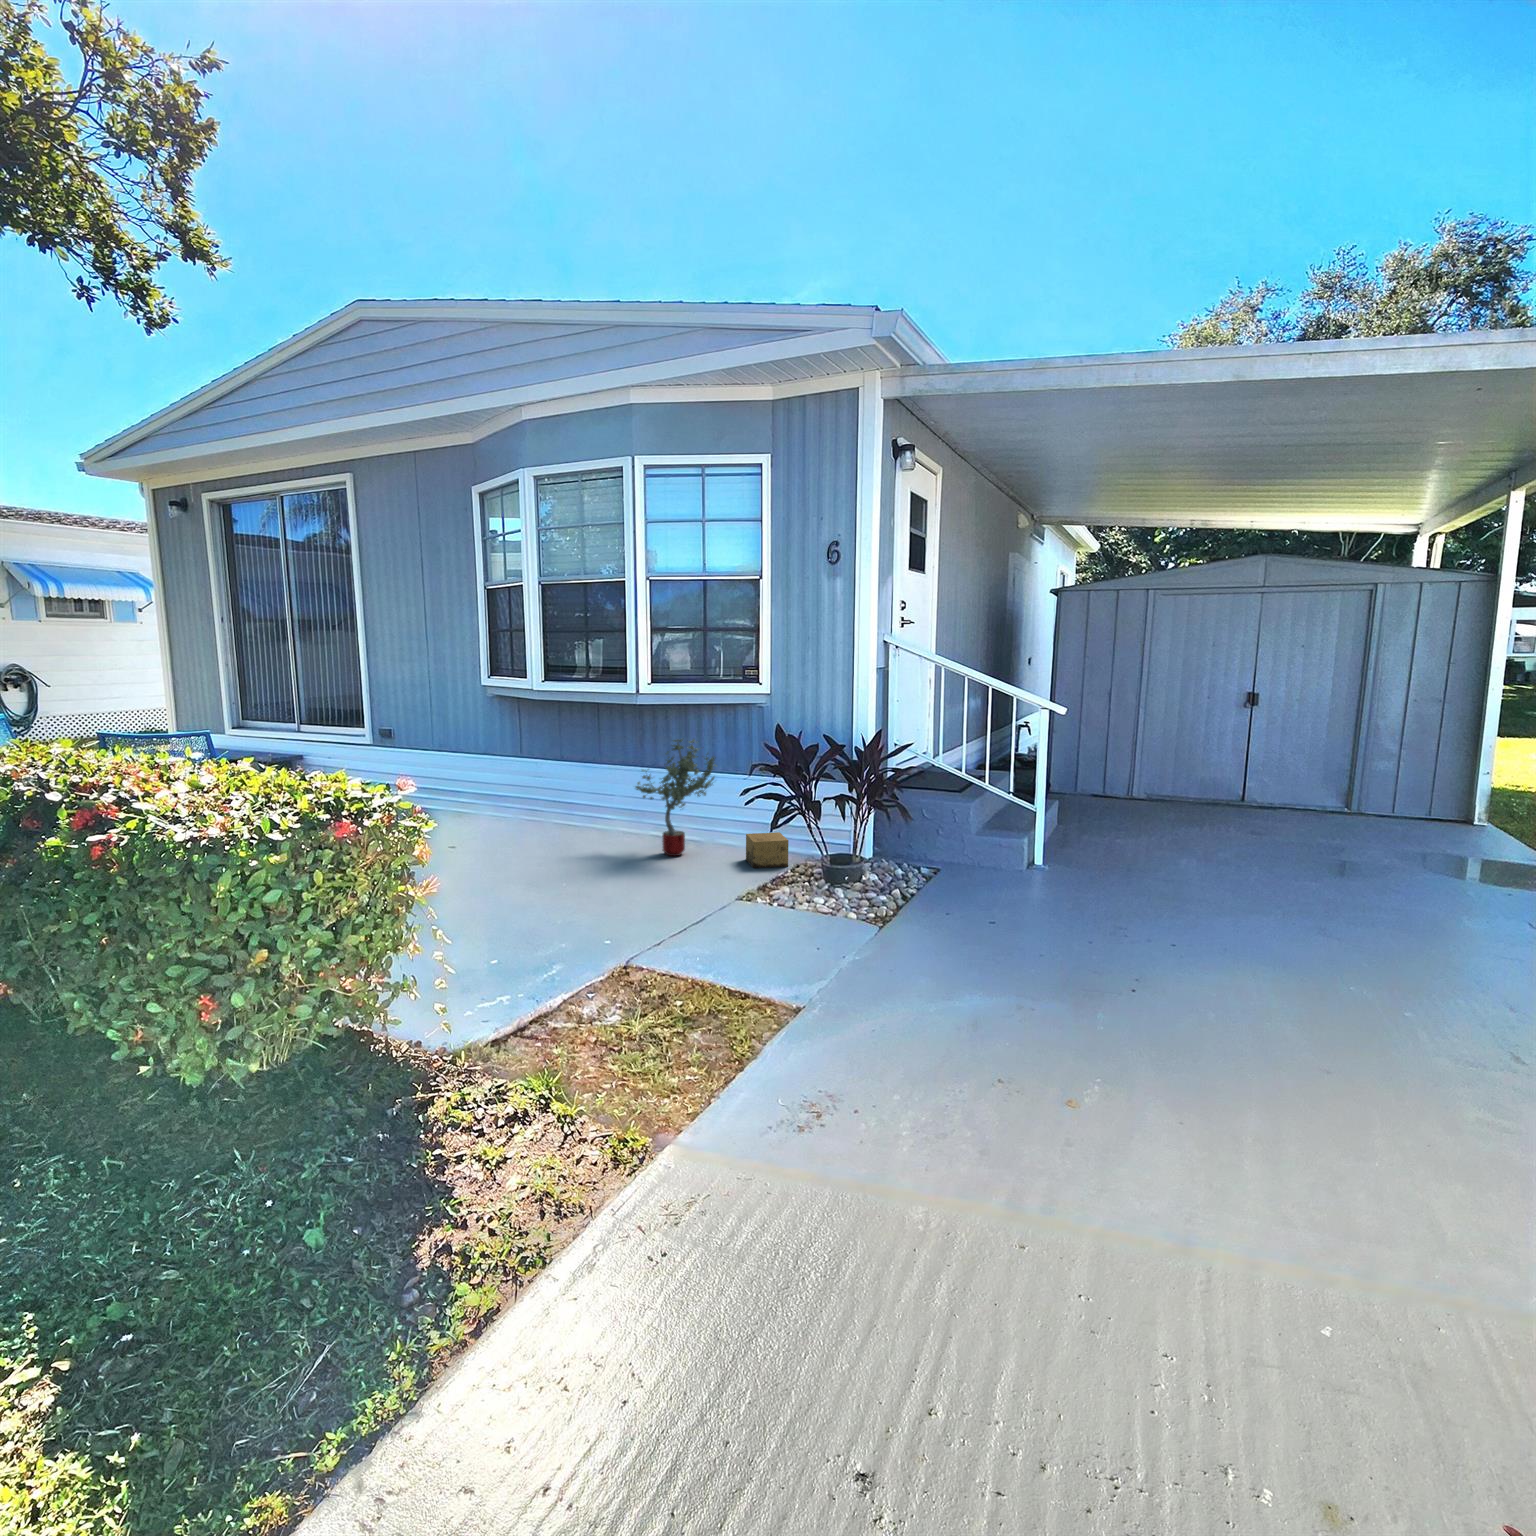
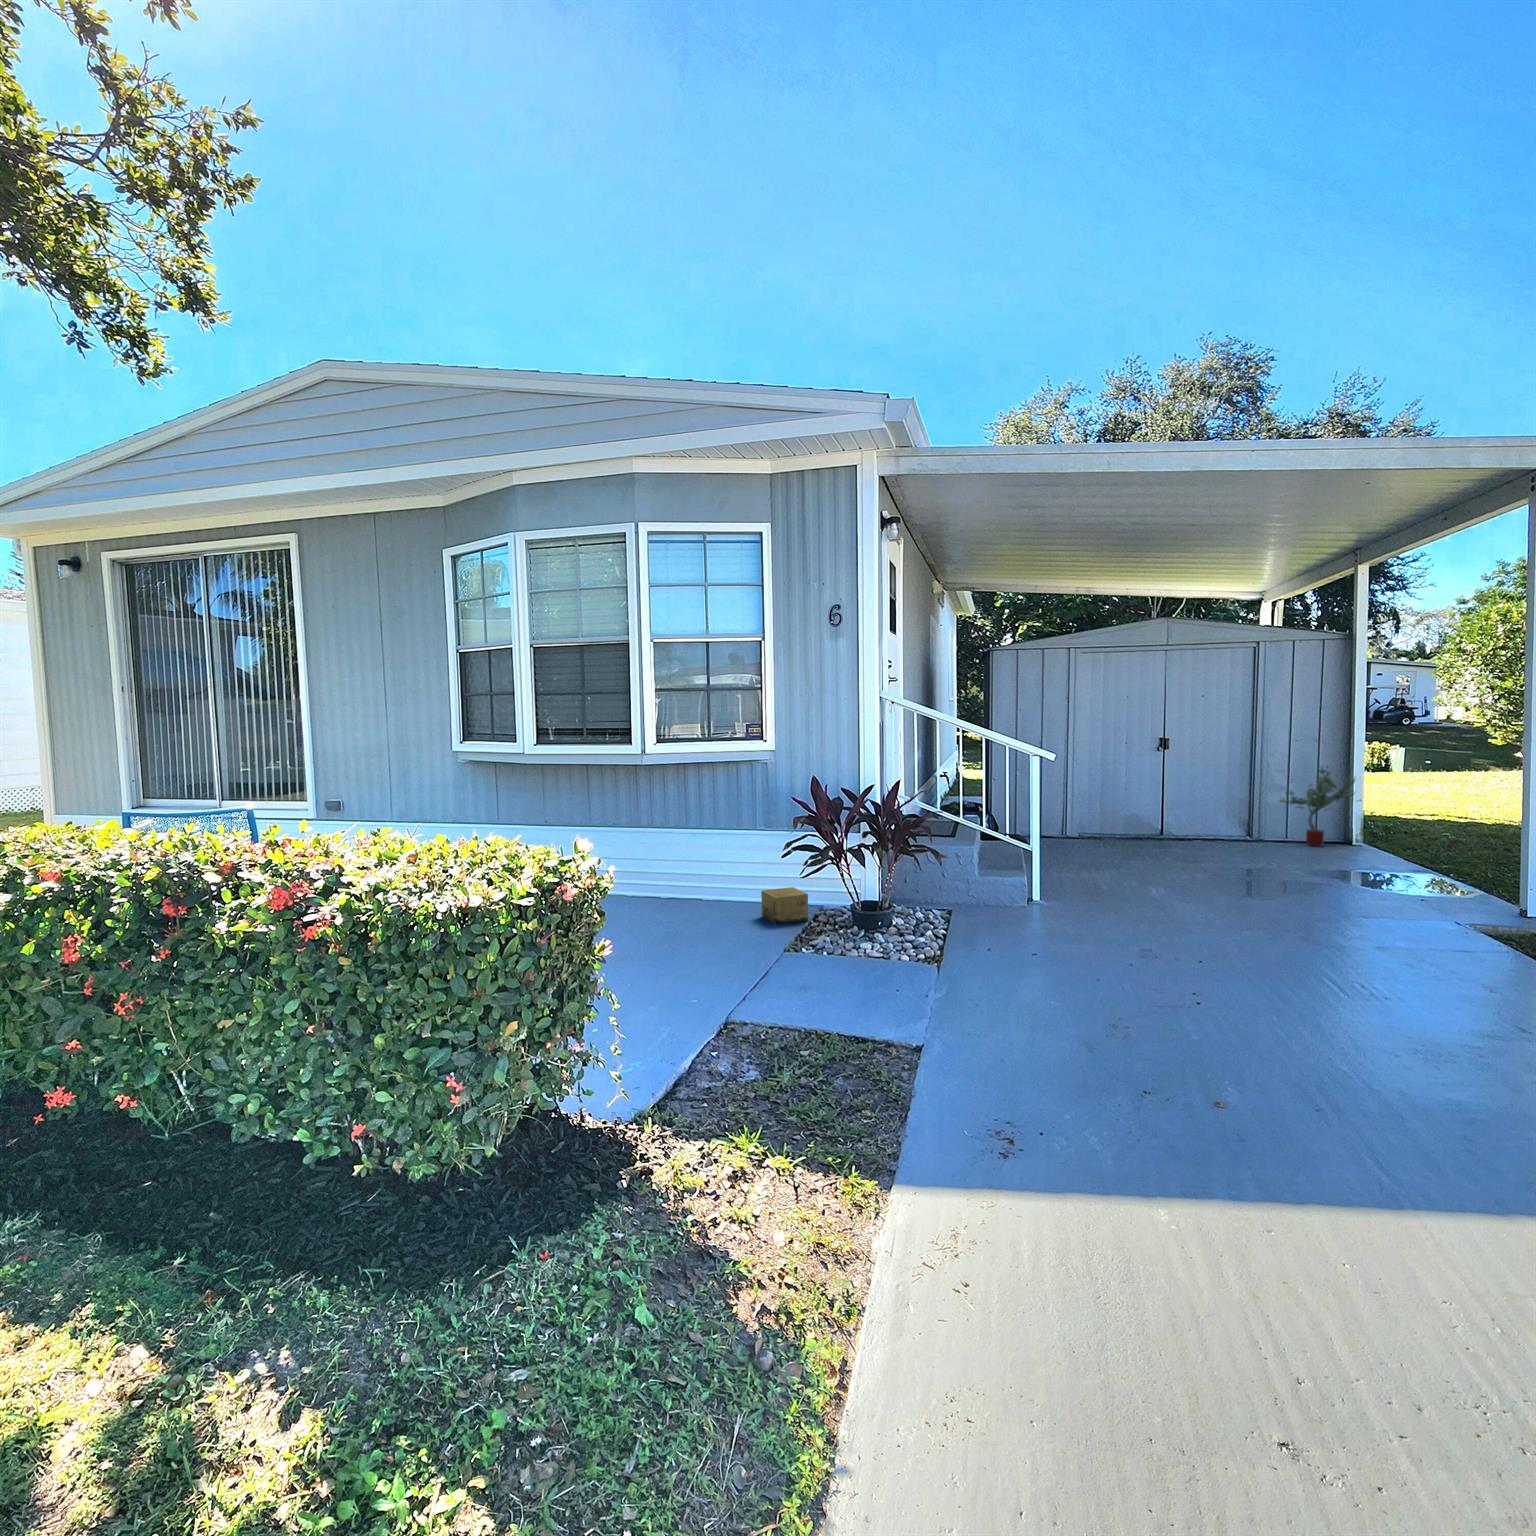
potted tree: present [636,739,716,856] -> present [1280,766,1355,846]

